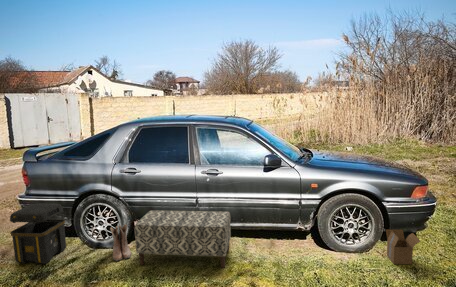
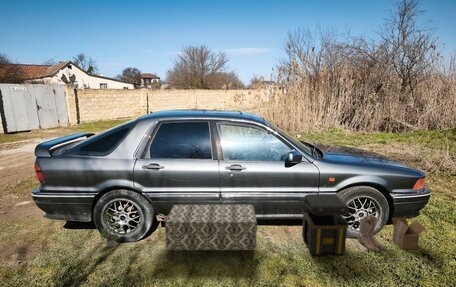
toolbox: present [10,203,66,264] -> present [302,194,349,255]
potted plant: none [78,216,101,251] -> present [100,213,123,247]
boots: present [110,224,131,261] -> present [358,215,384,251]

